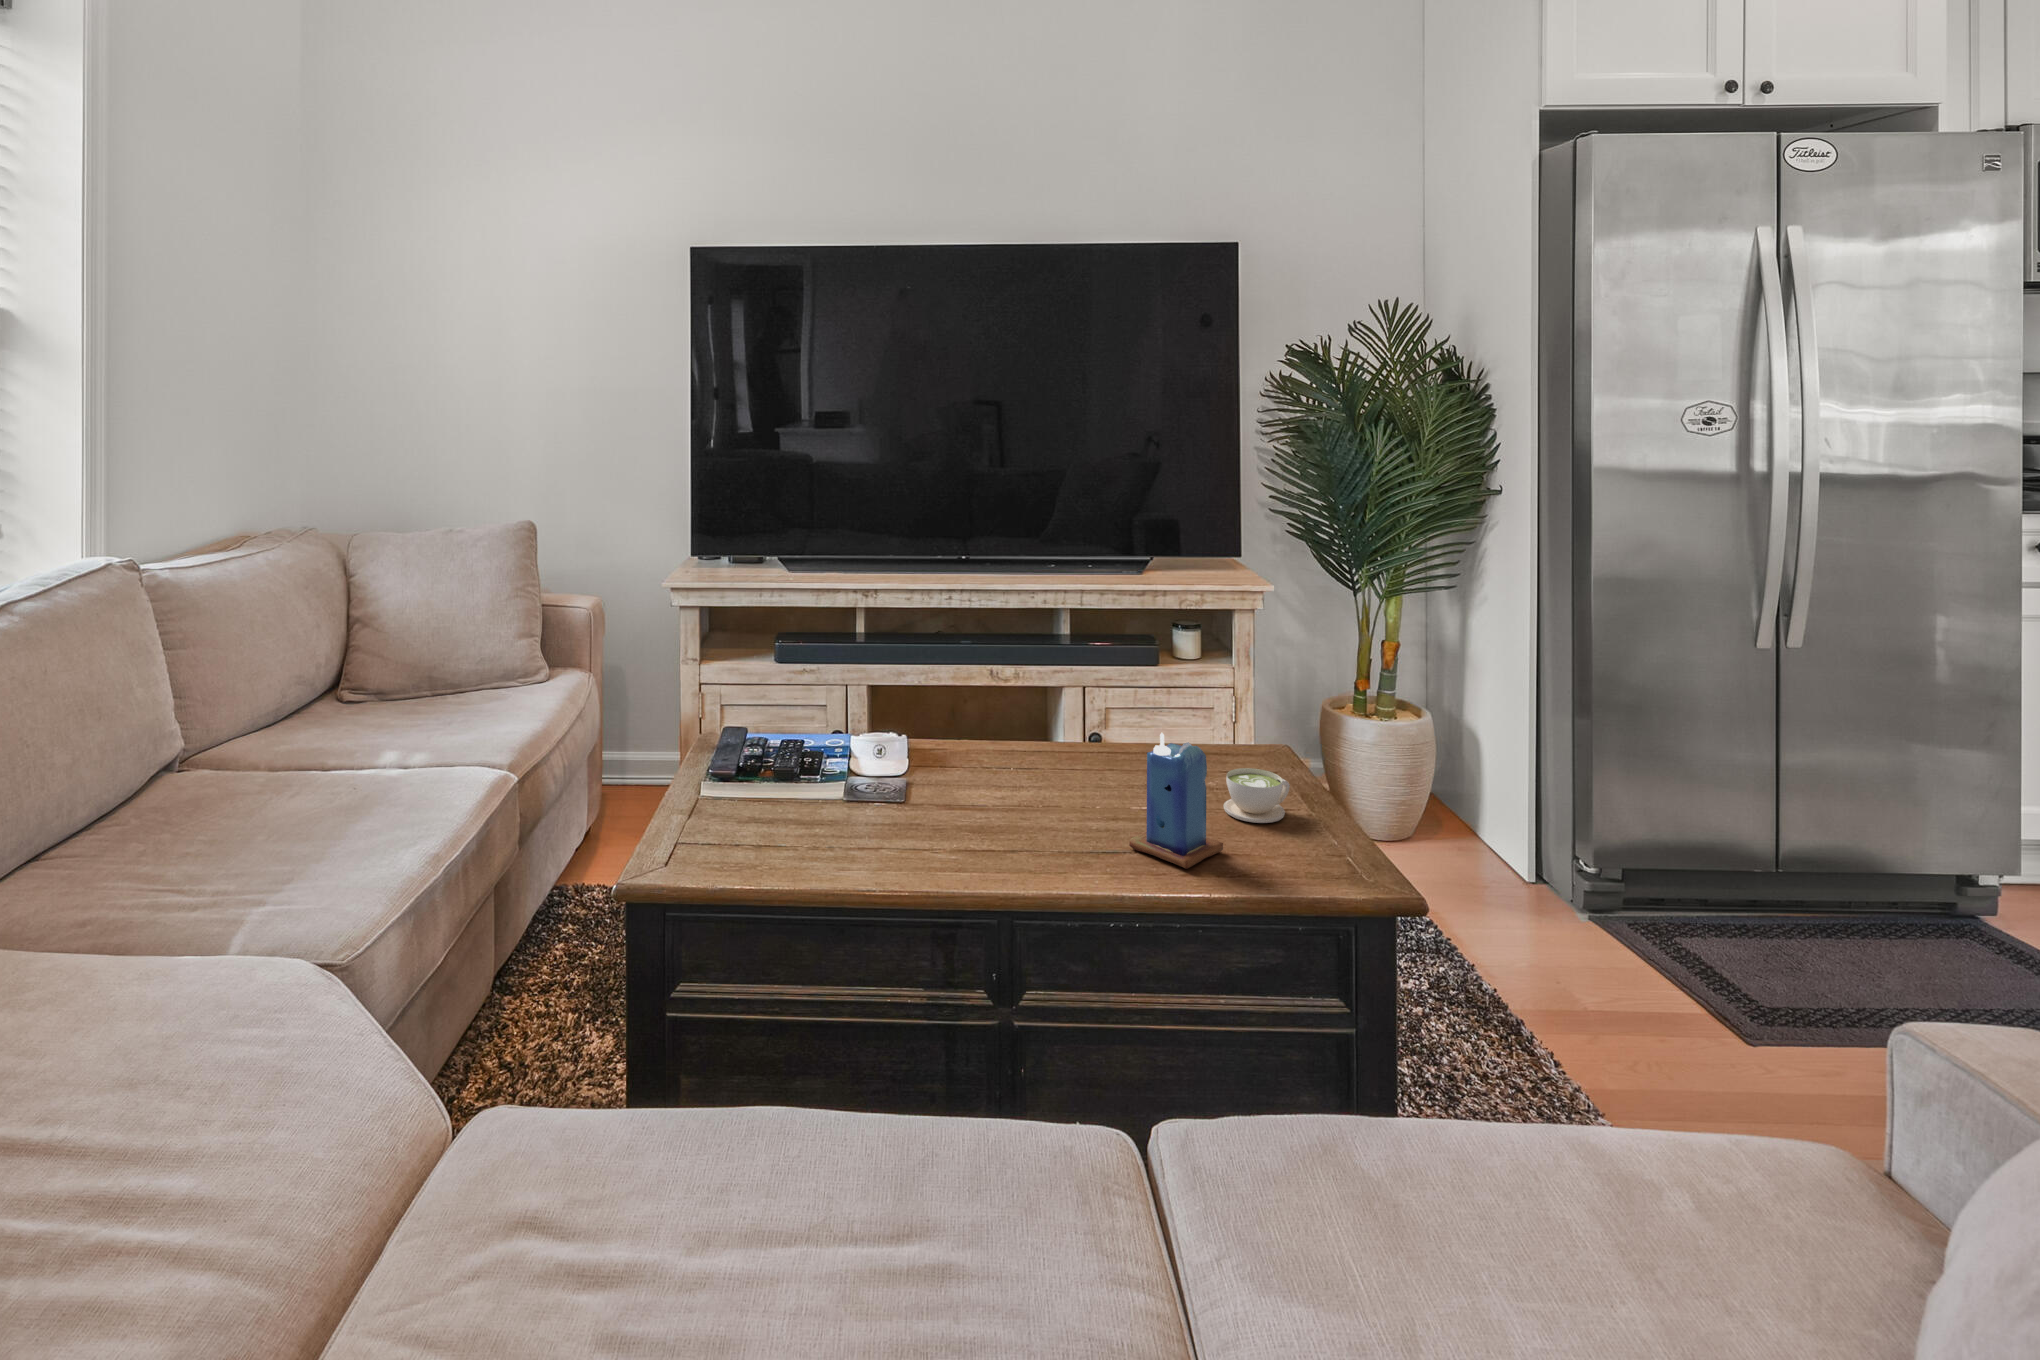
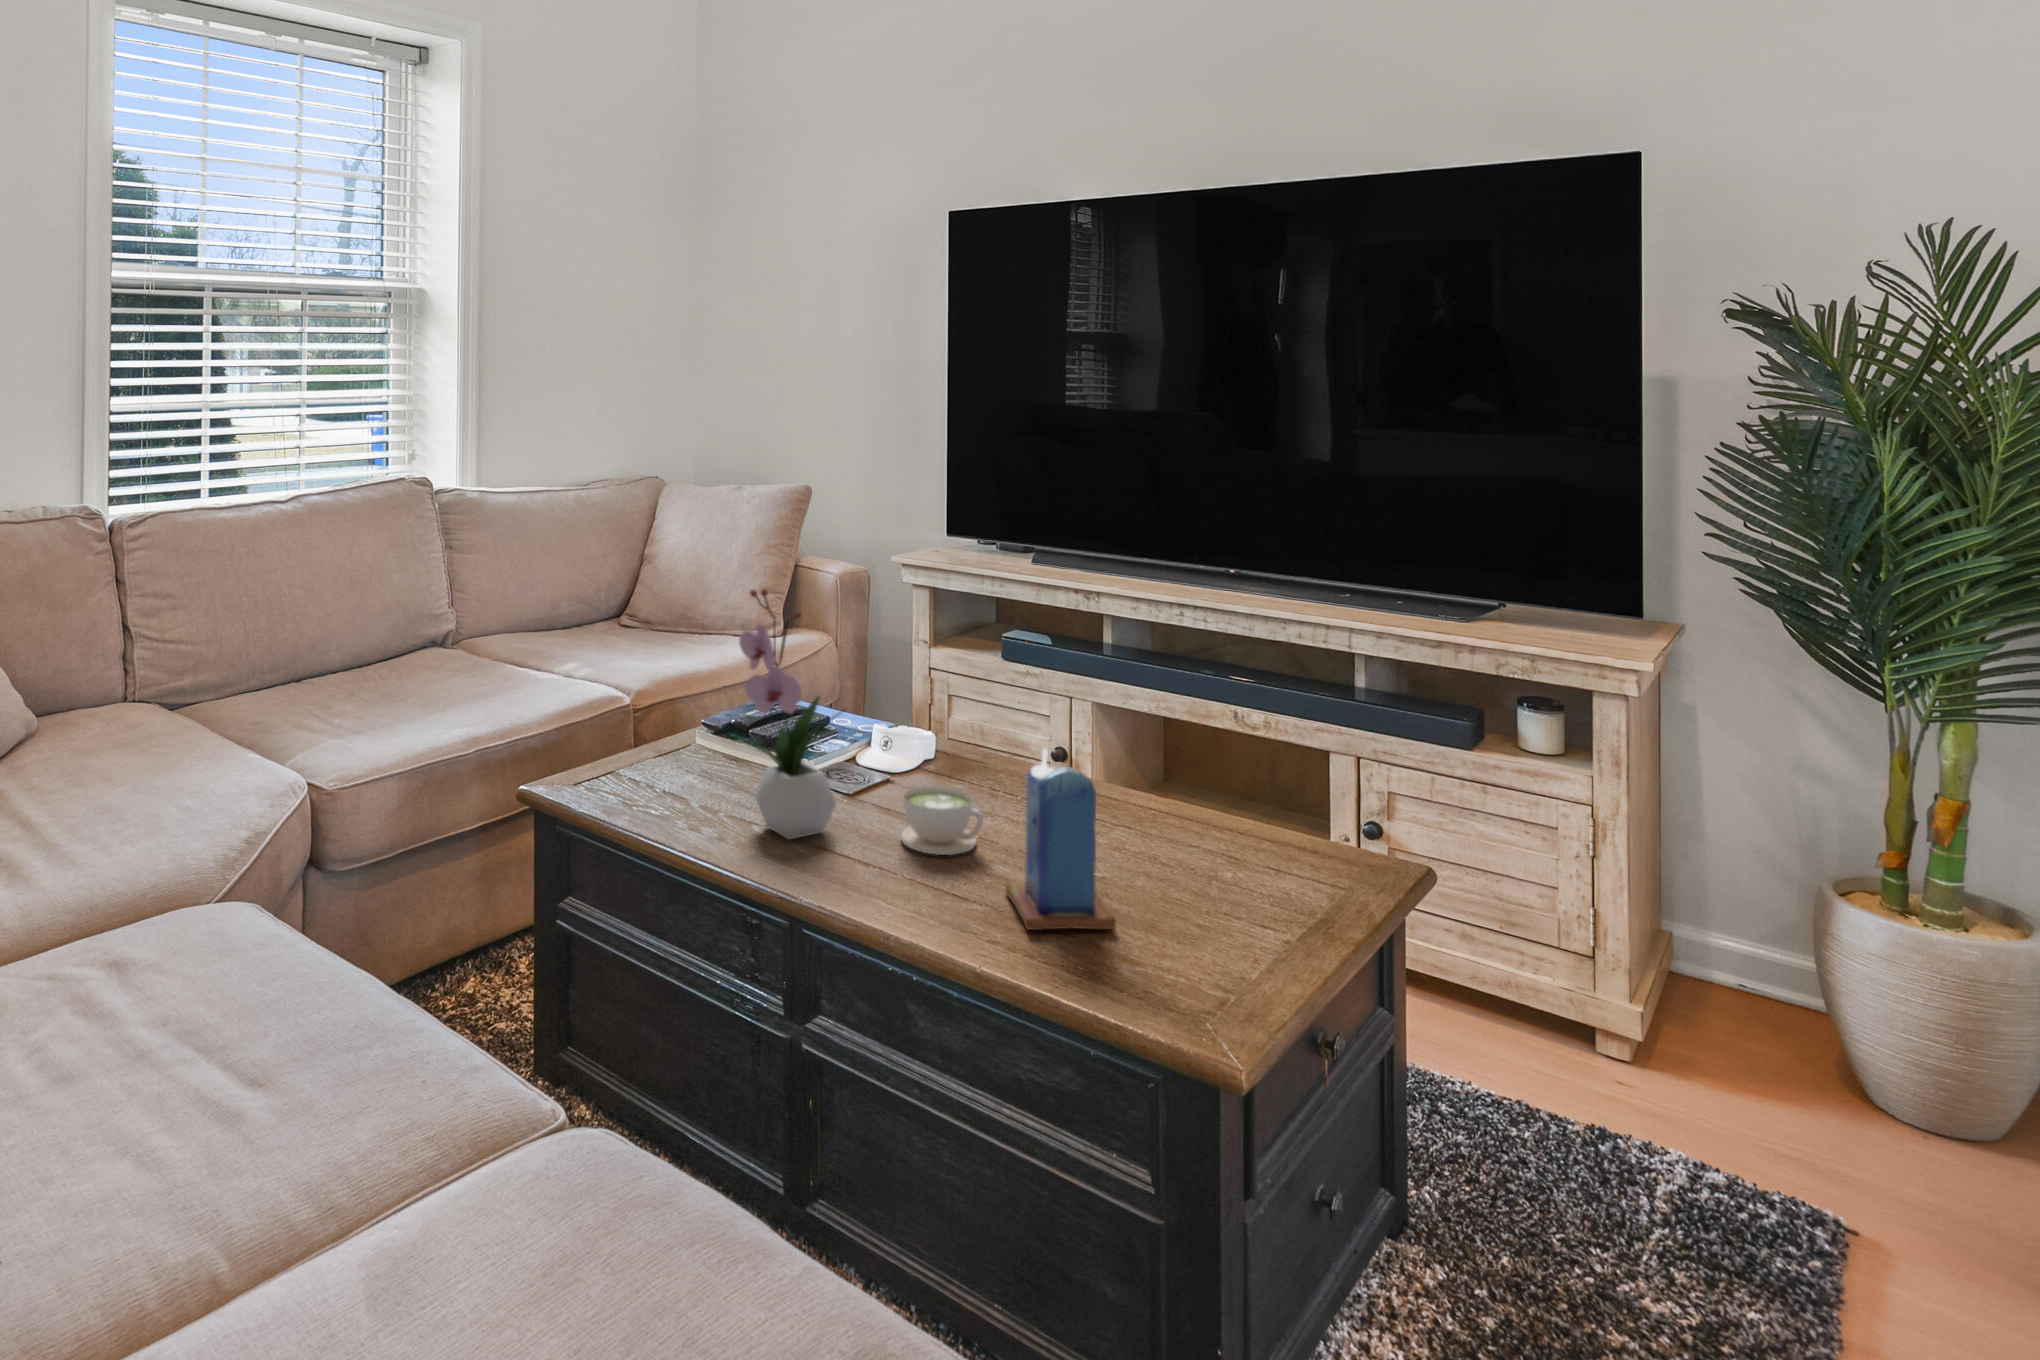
flower arrangement: none [897,649,972,860] -> present [739,589,836,839]
coffee cup: present [1224,768,1290,823] -> present [901,786,984,855]

